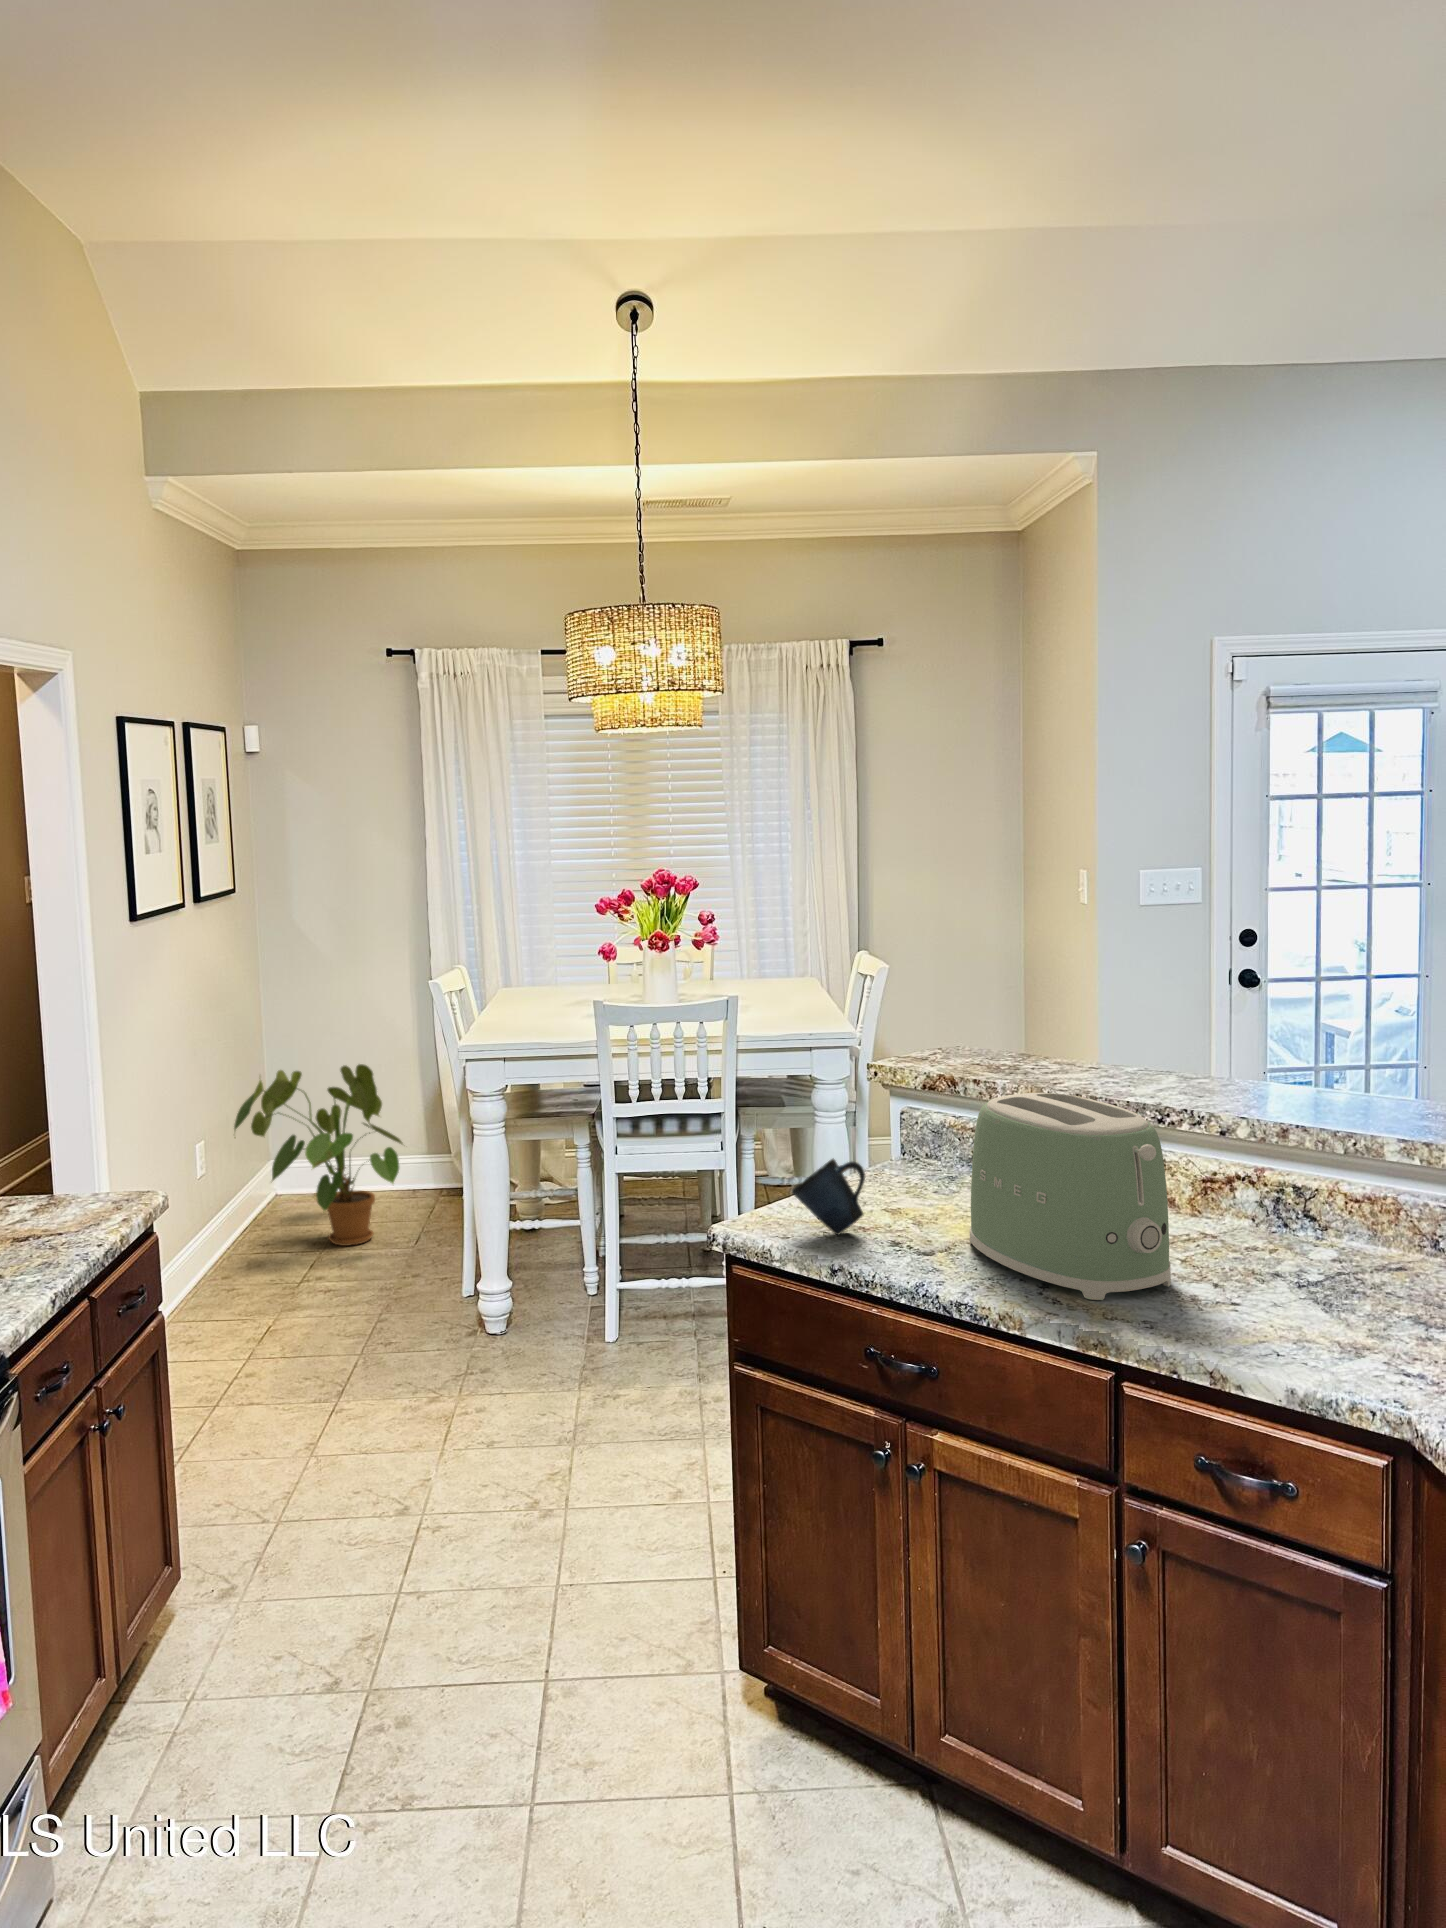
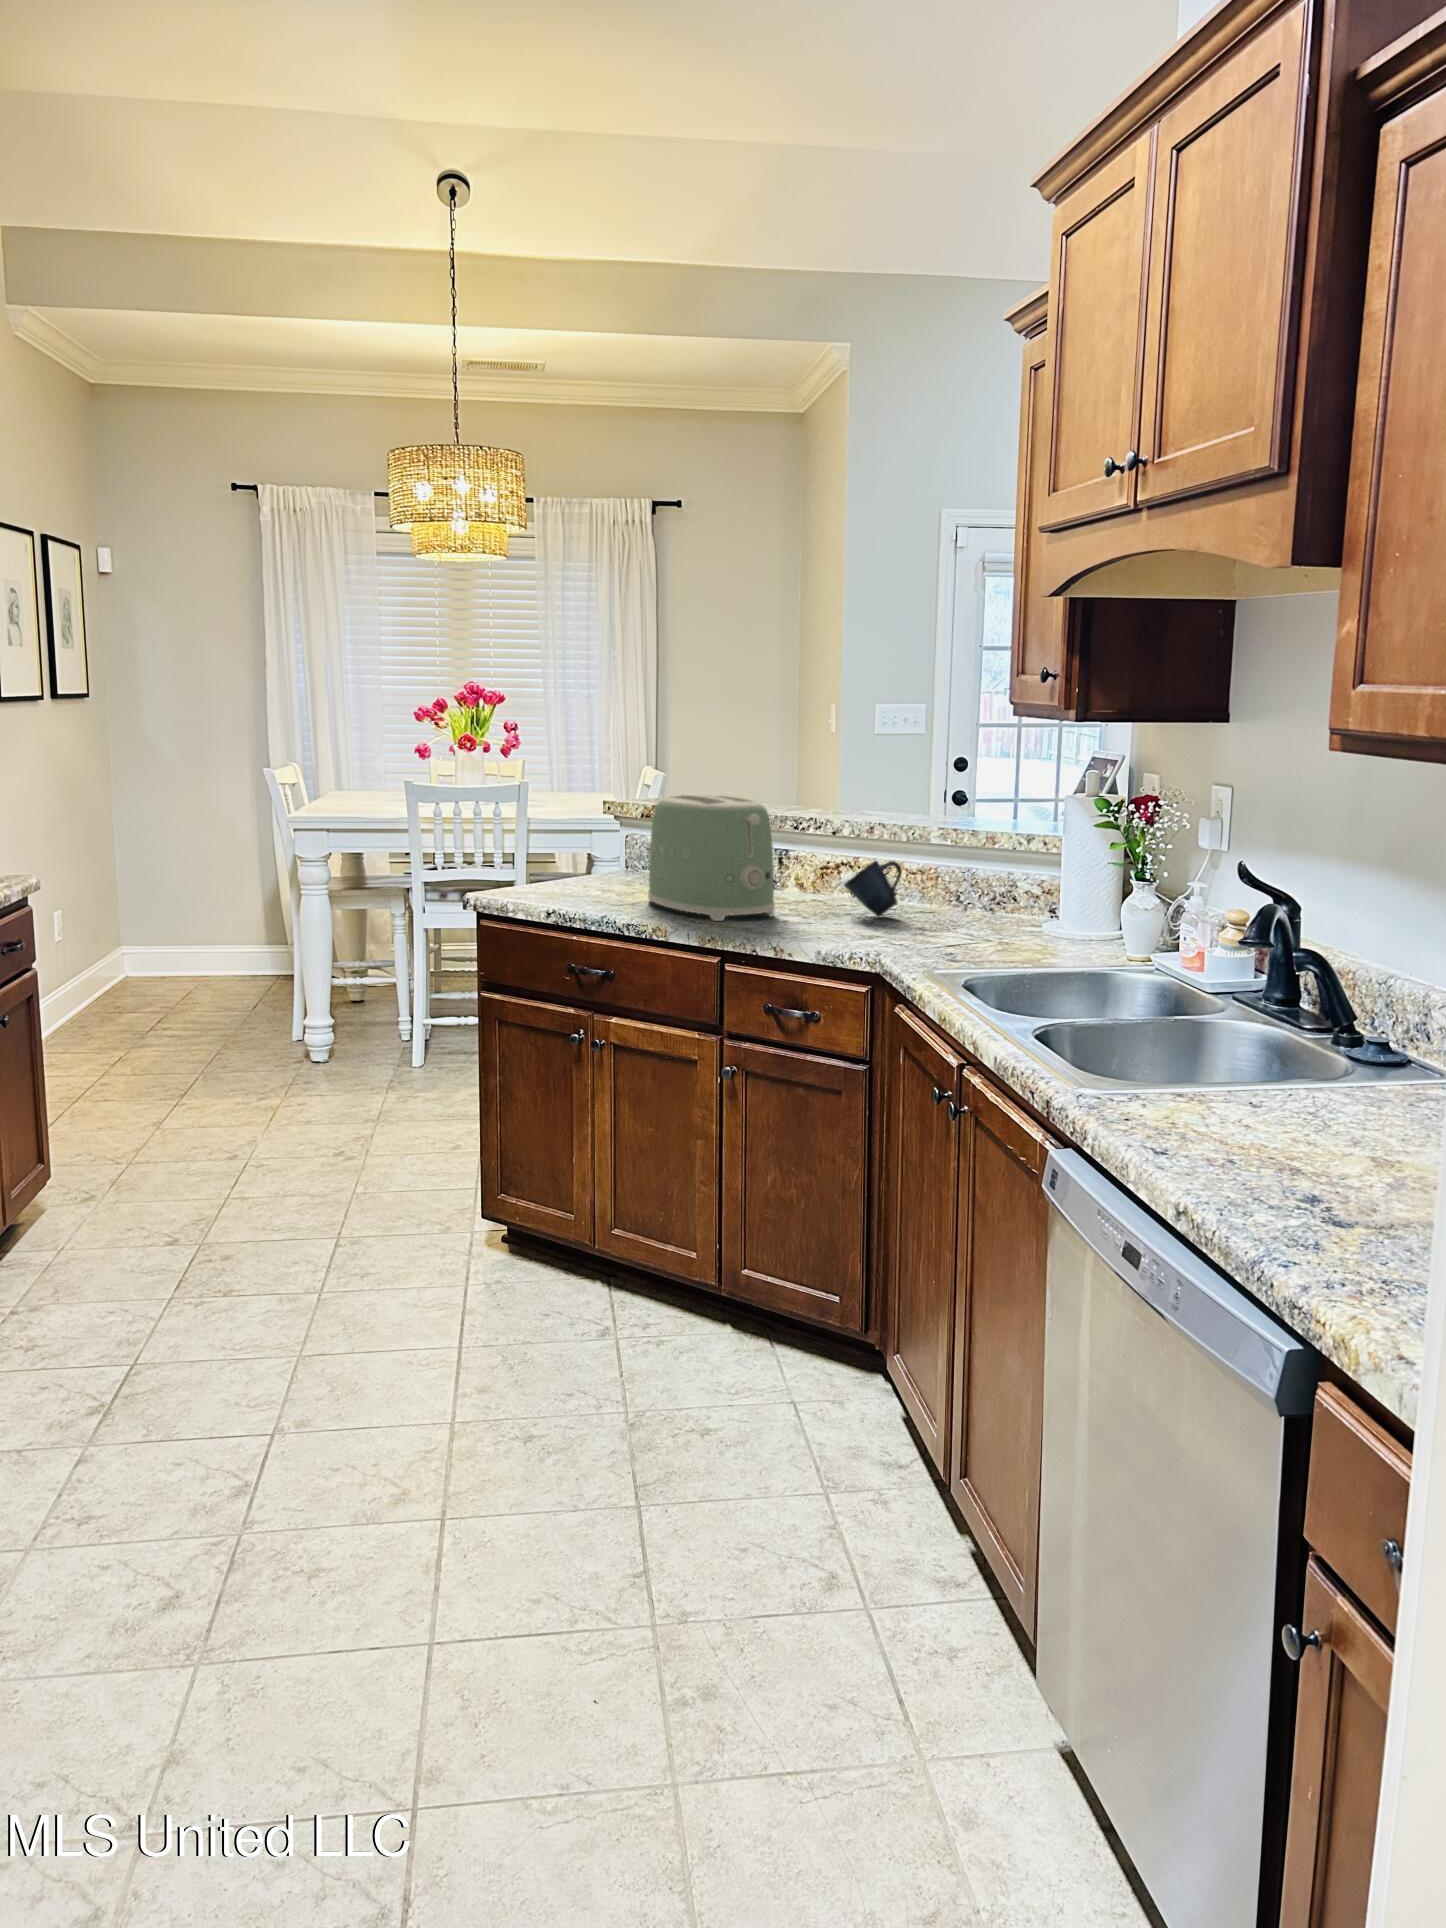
house plant: present [234,1064,403,1246] -> none [89,850,248,1007]
mug: present [792,1158,865,1236] -> present [844,861,902,917]

